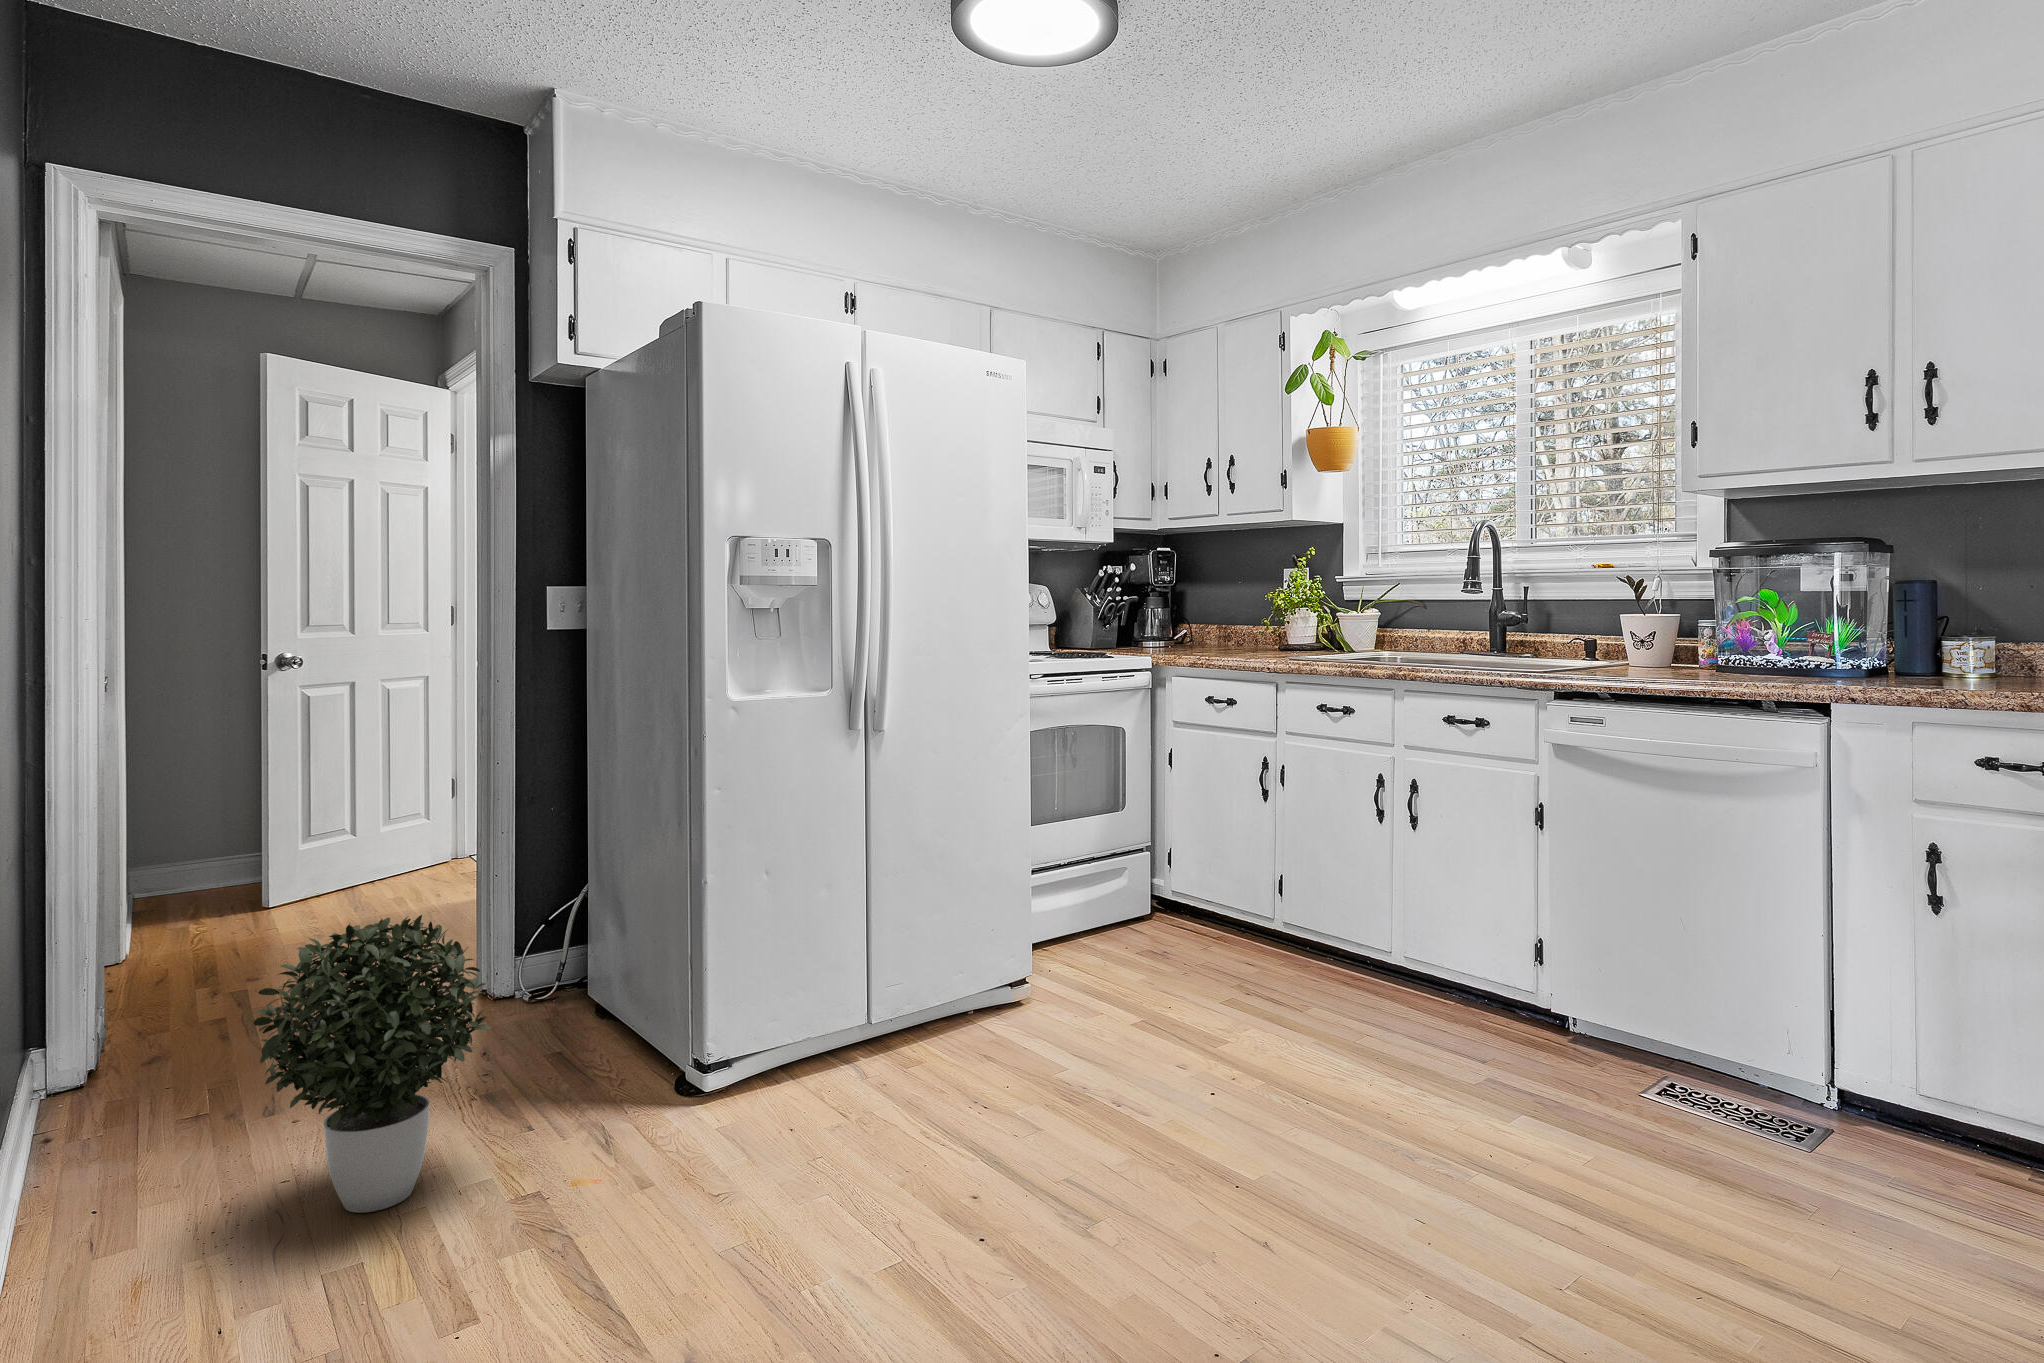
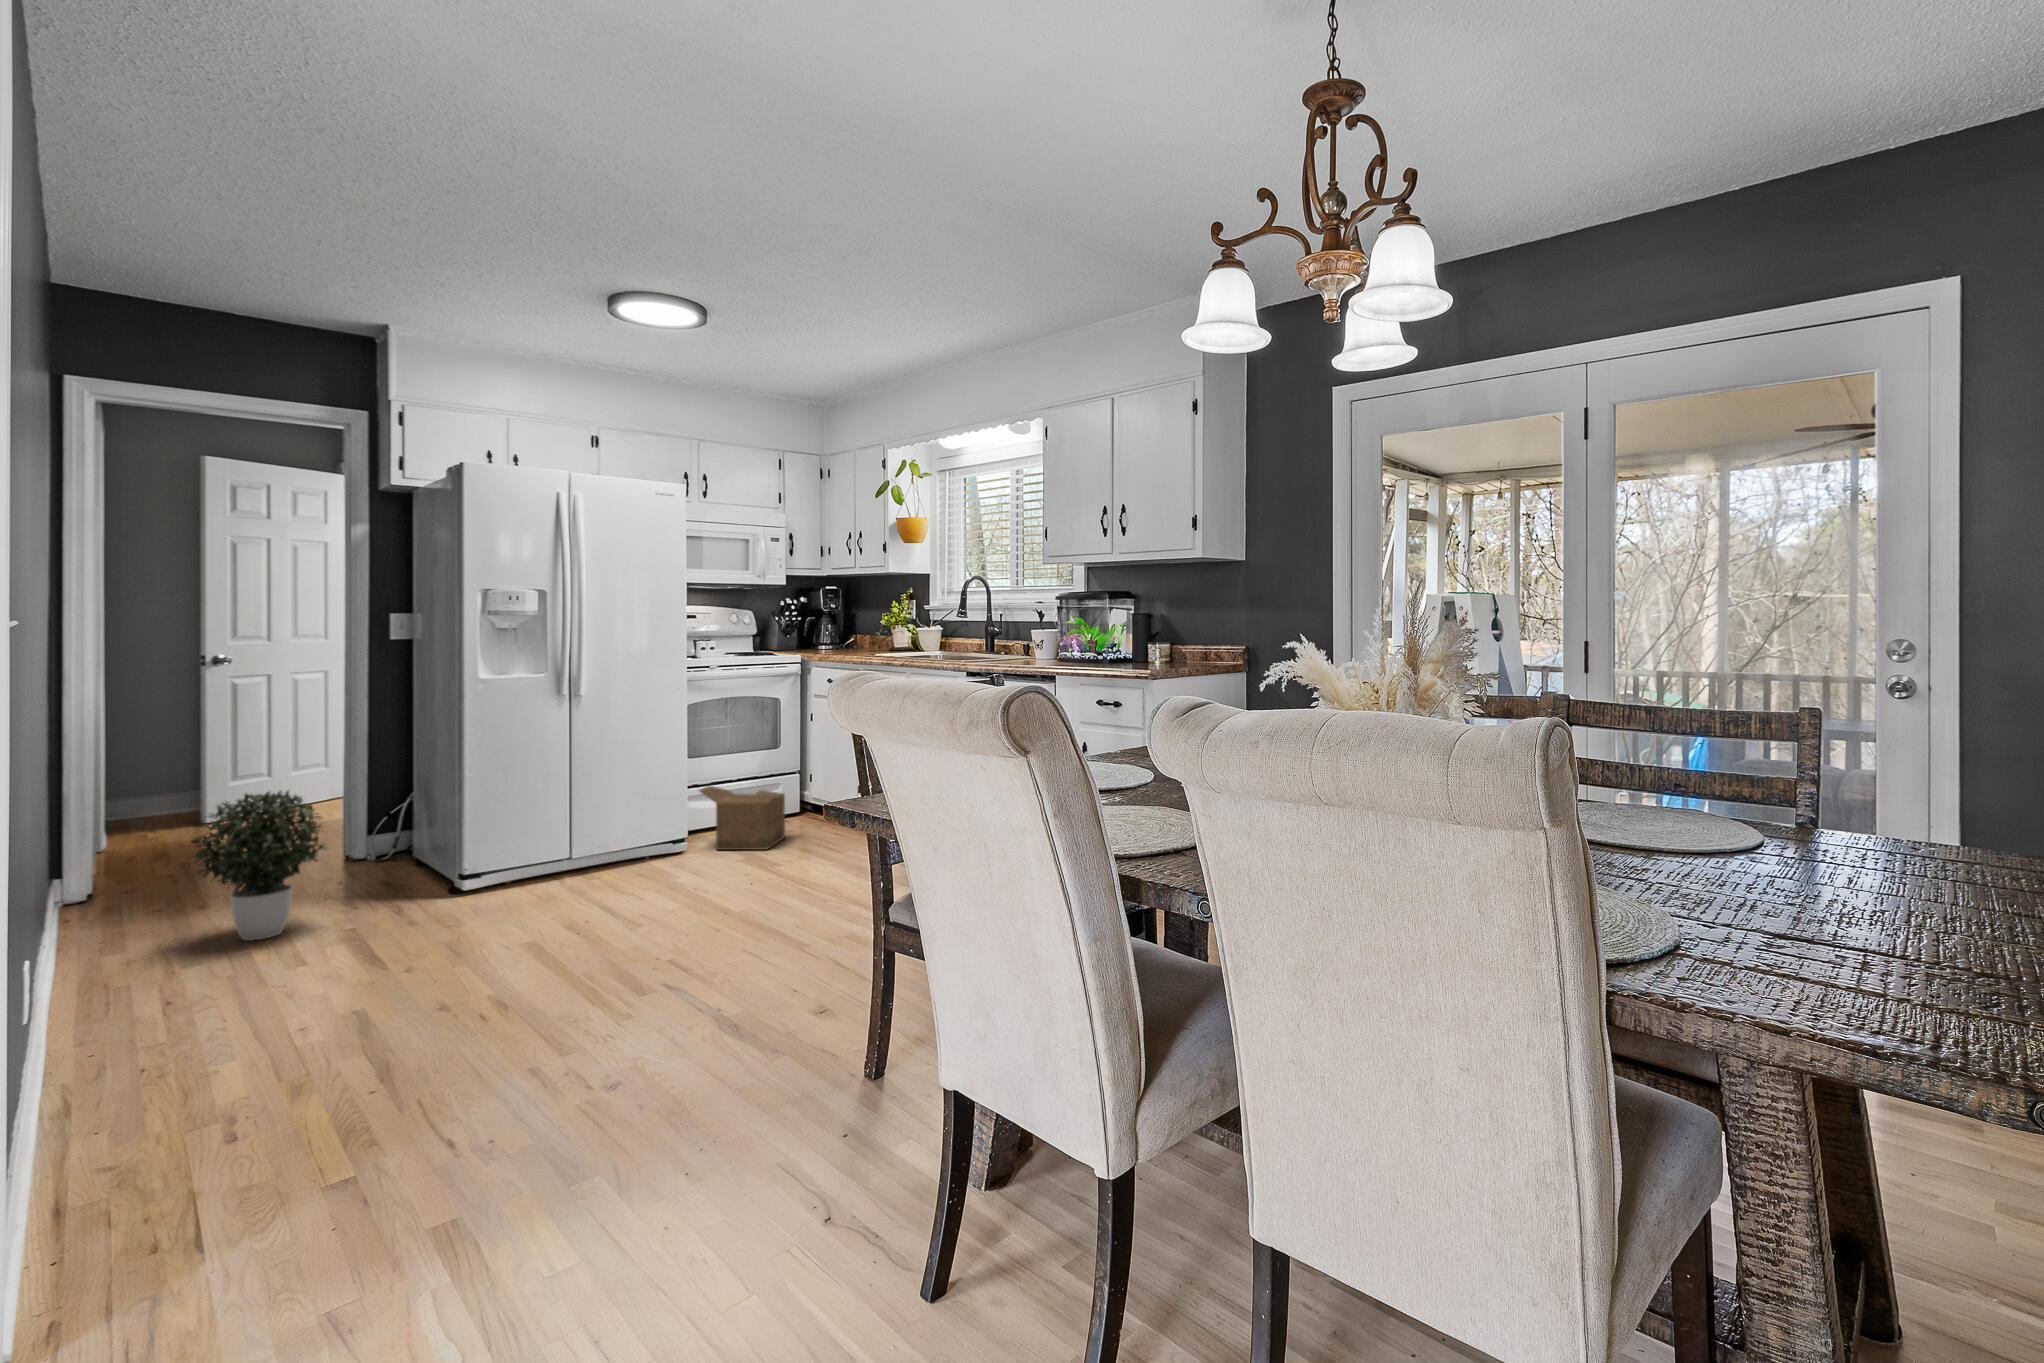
cardboard box: none [1050,883,1179,1004] -> present [699,786,785,850]

